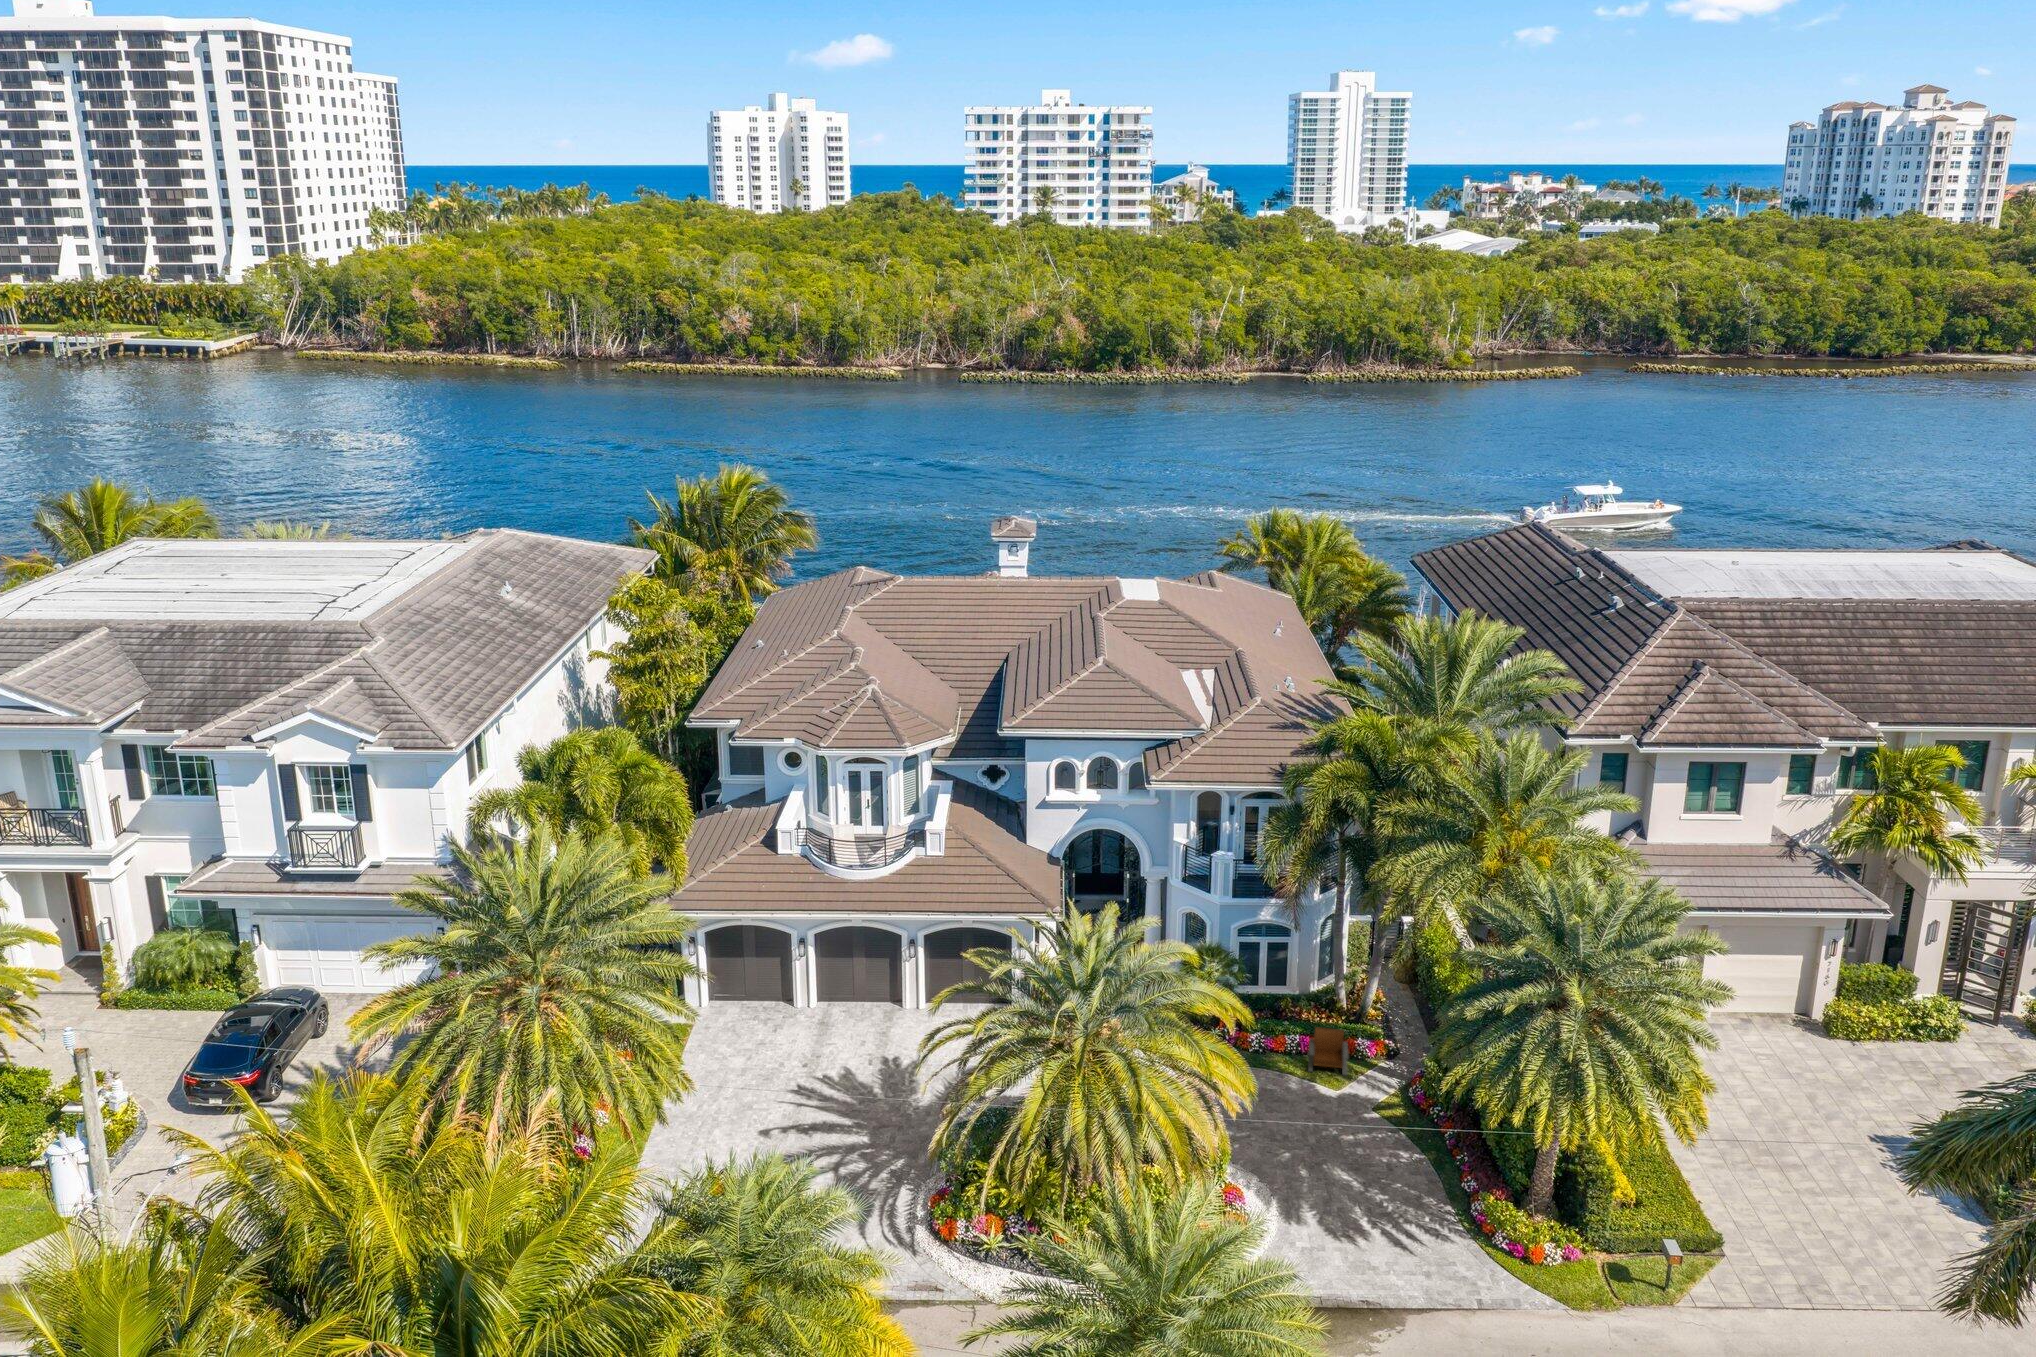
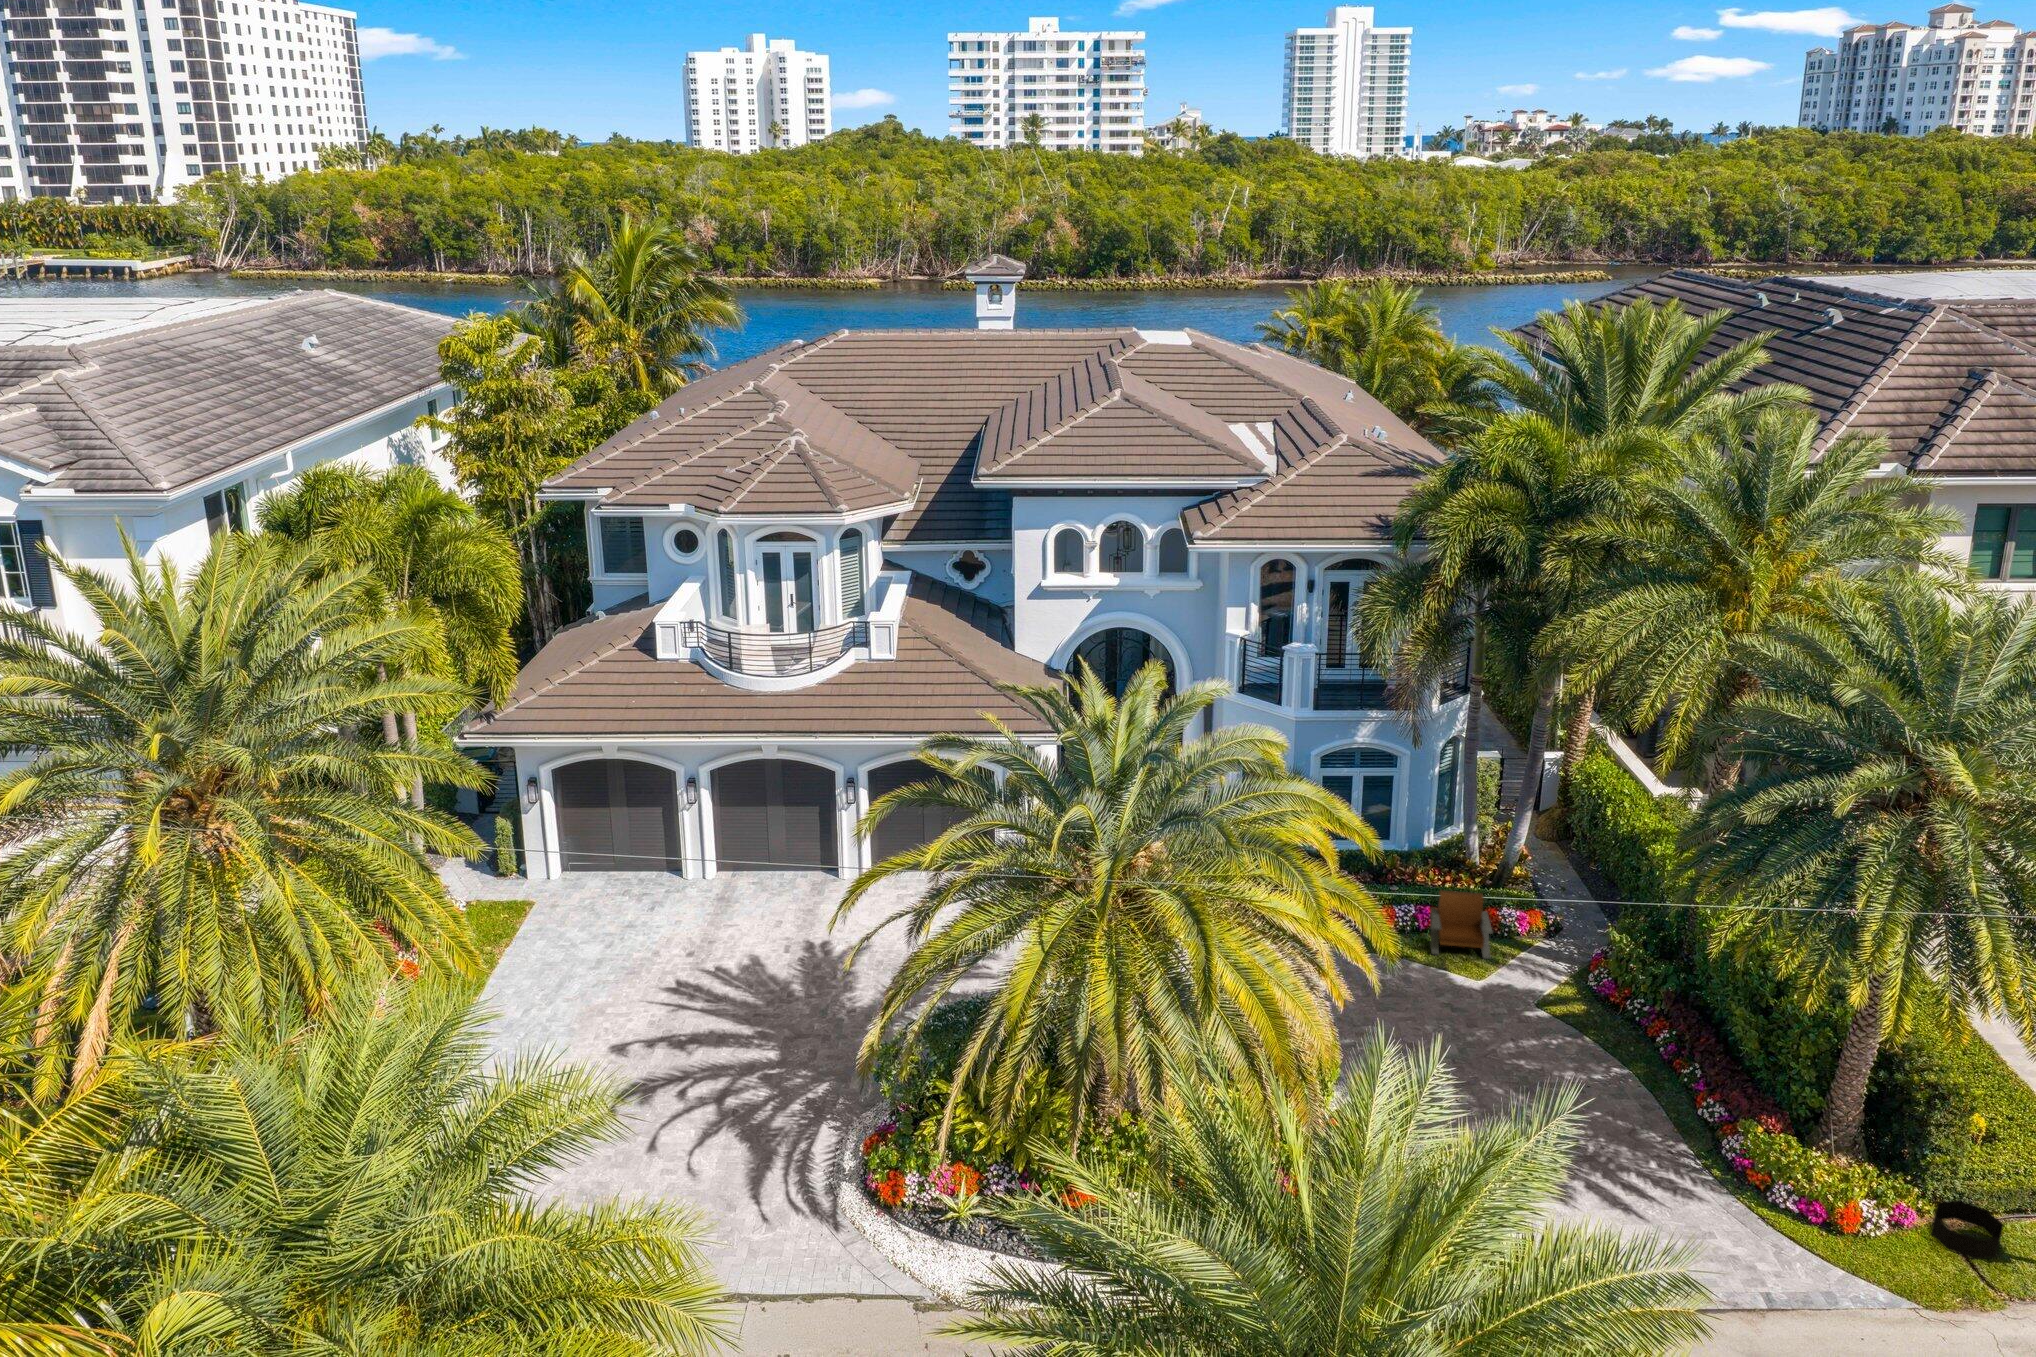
basket: none [1586,1244,1628,1281] -> present [1930,1200,2004,1260]

